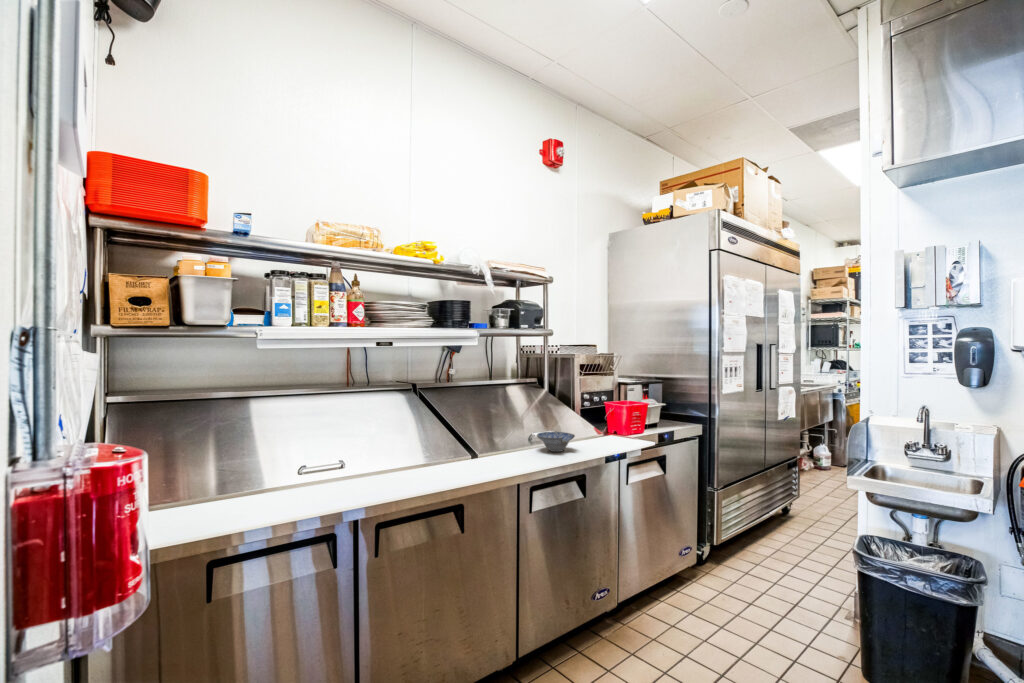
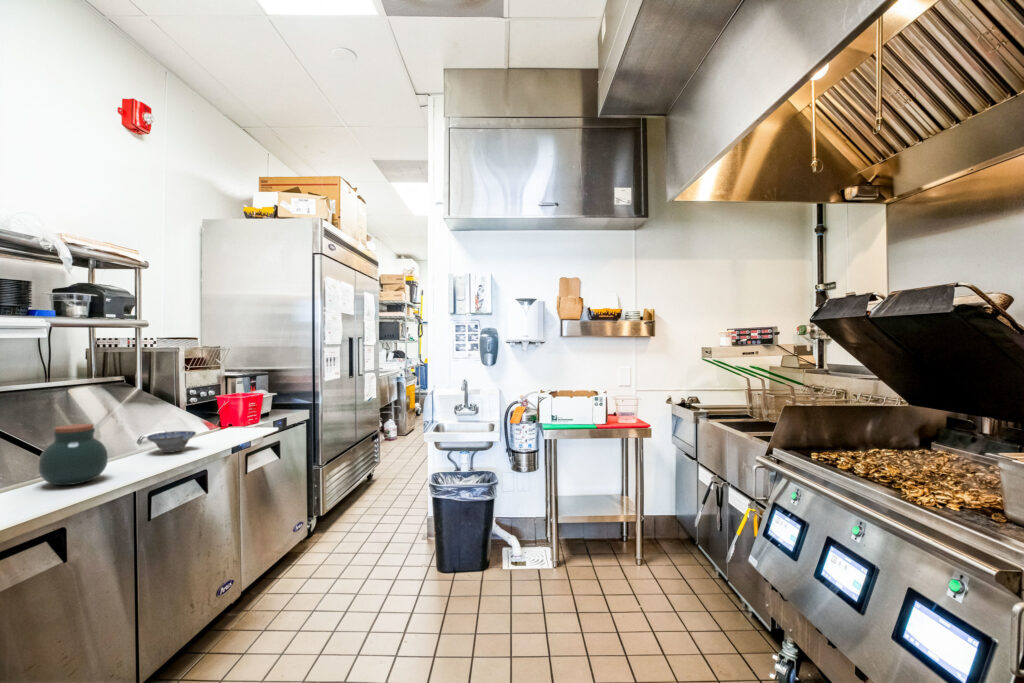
jar: none [454,418,497,468] -> present [38,424,108,485]

